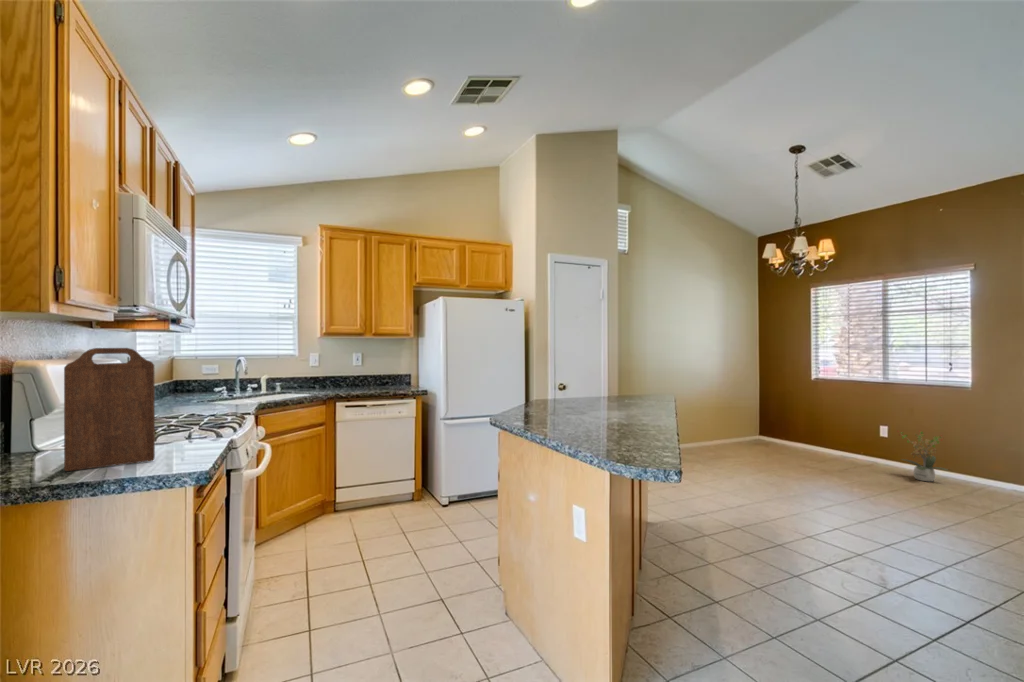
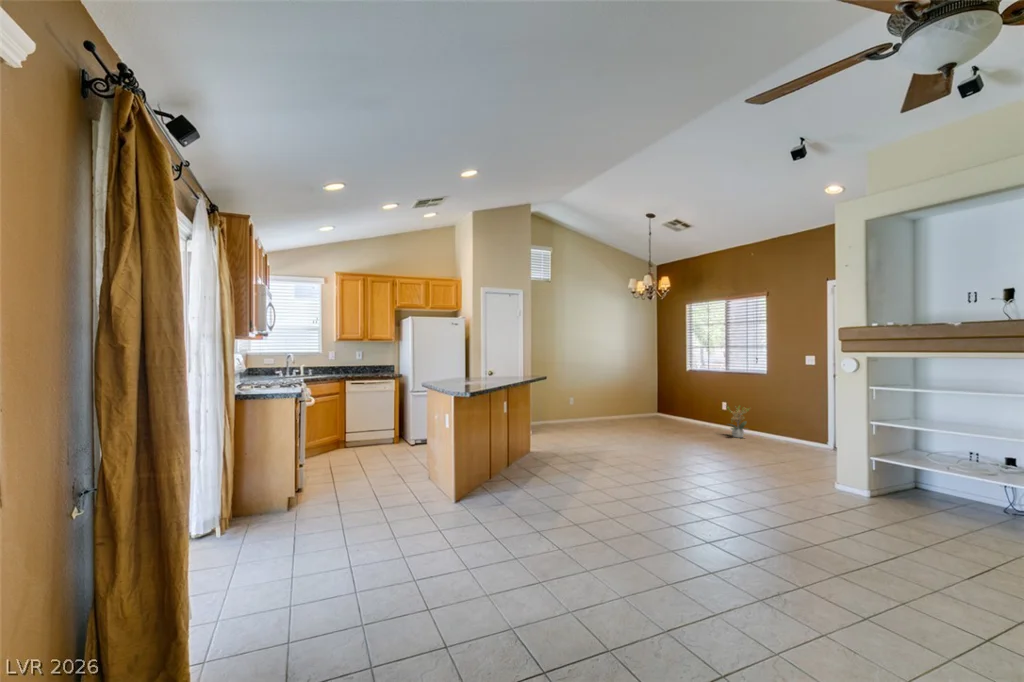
cutting board: present [64,348,155,471] -> none [248,350,277,394]

